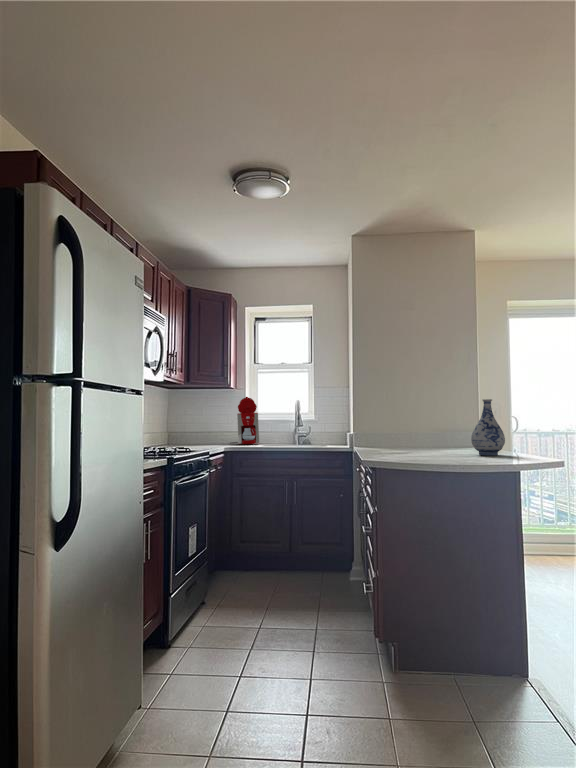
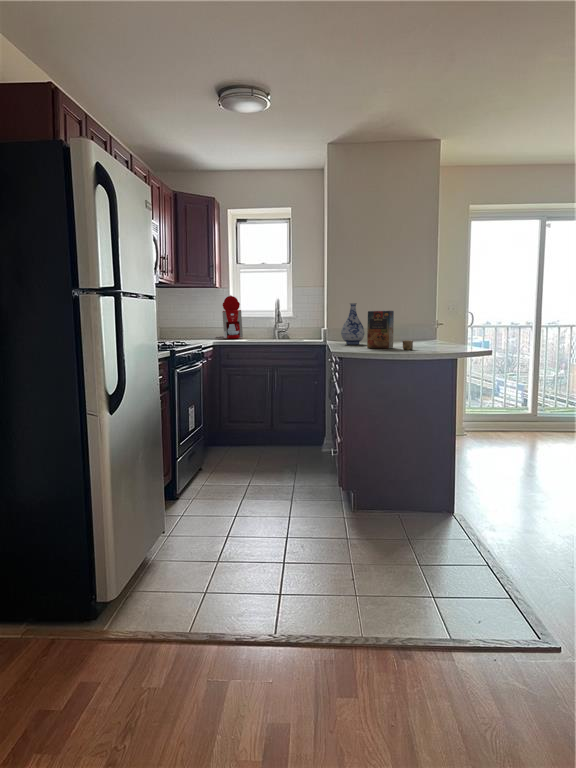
vase: present [471,399,505,455] -> present [341,303,364,344]
cereal box: none [404,411,463,459] -> present [367,310,413,350]

